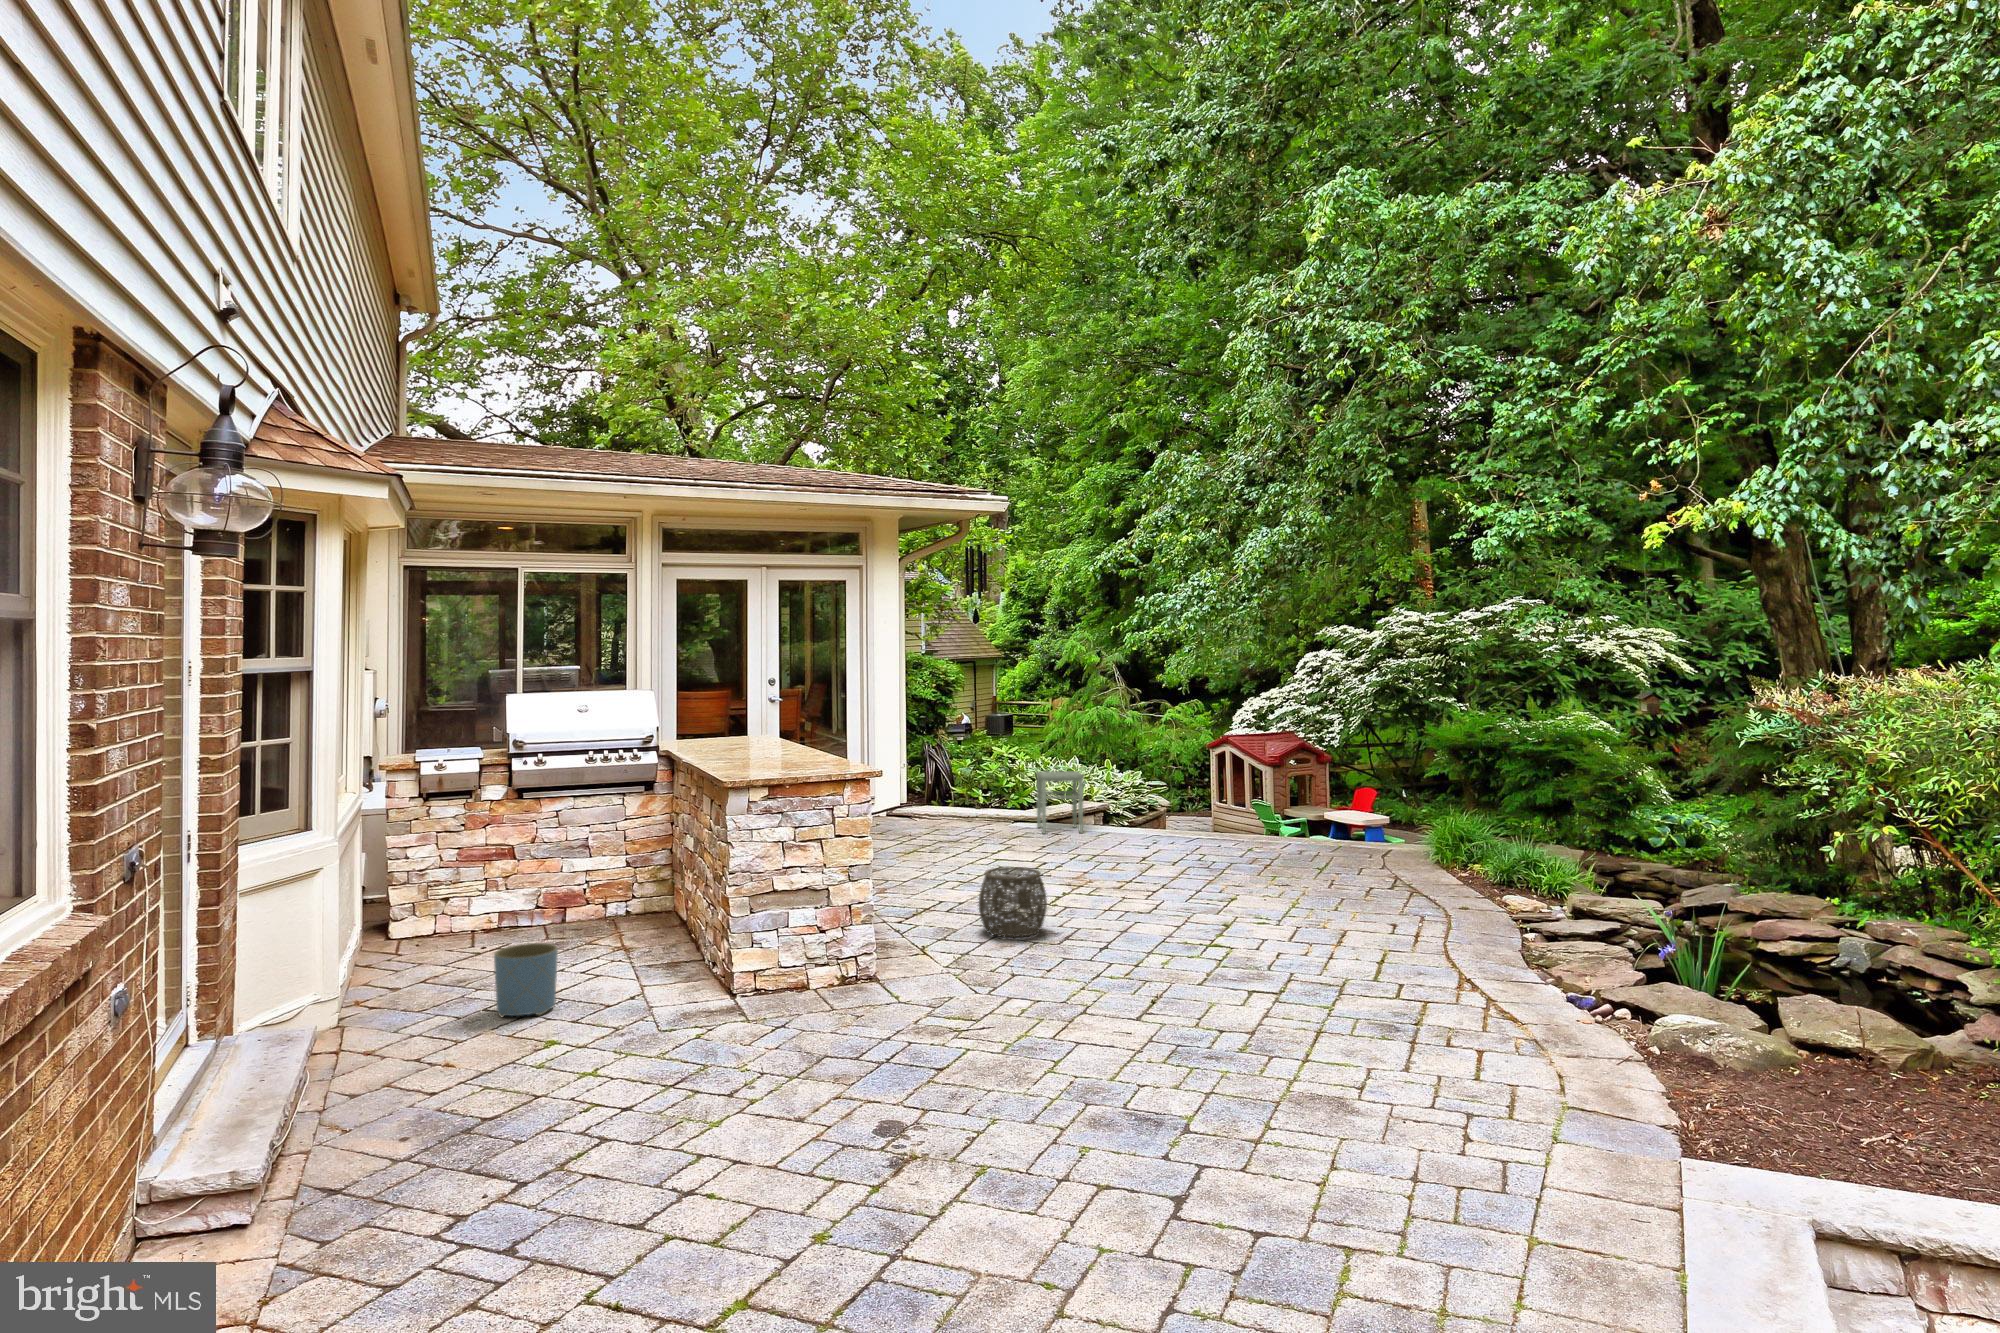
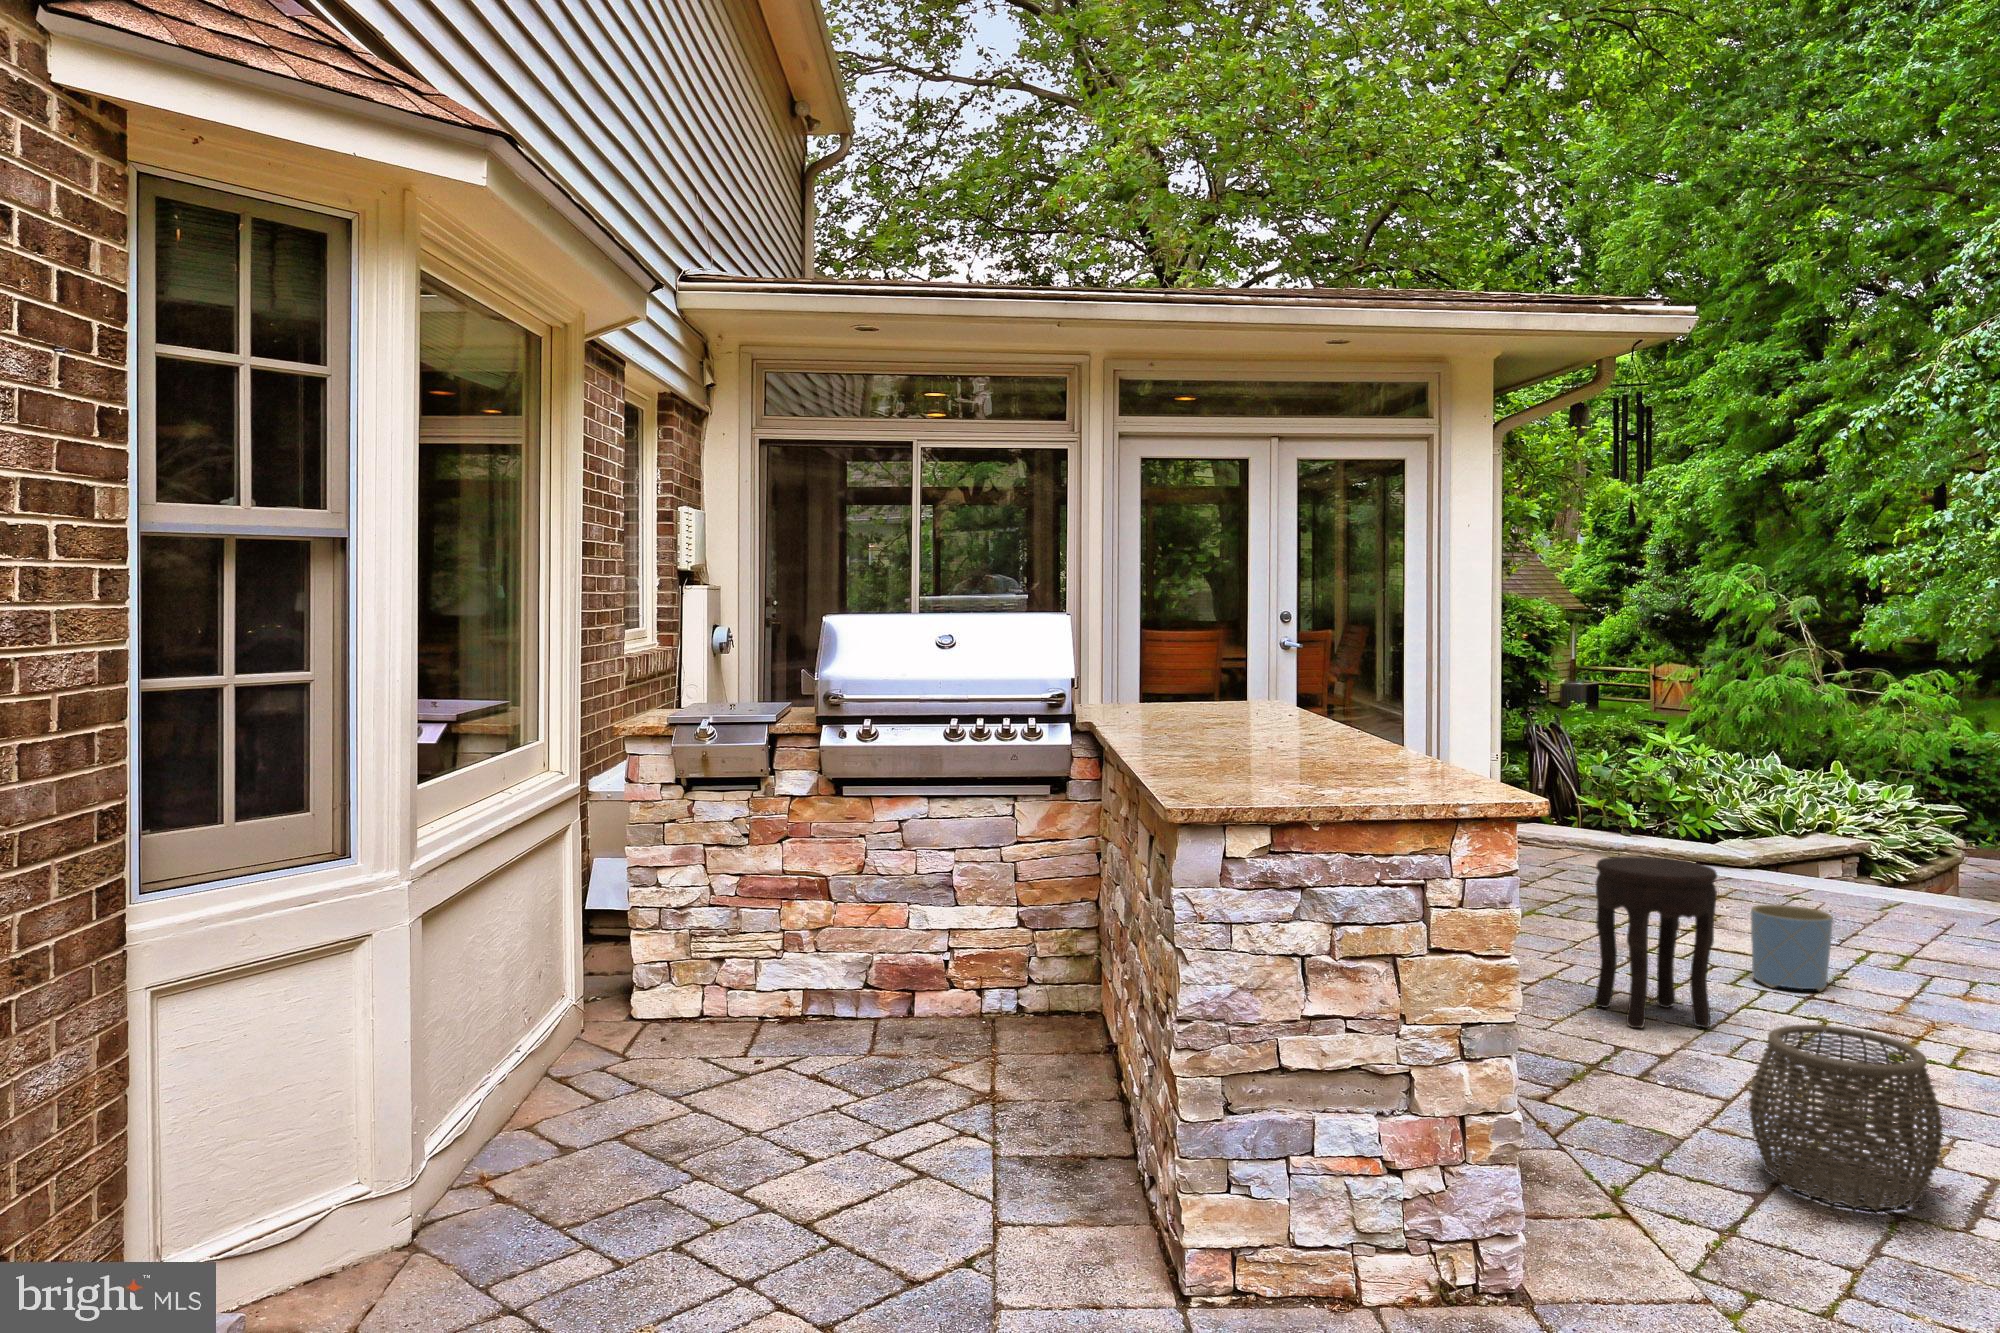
stool: present [1036,771,1084,834] -> none [1770,786,1885,911]
side table: none [931,807,985,890] -> present [1595,856,1717,1028]
planter: present [494,943,558,1017] -> present [1751,905,1833,992]

